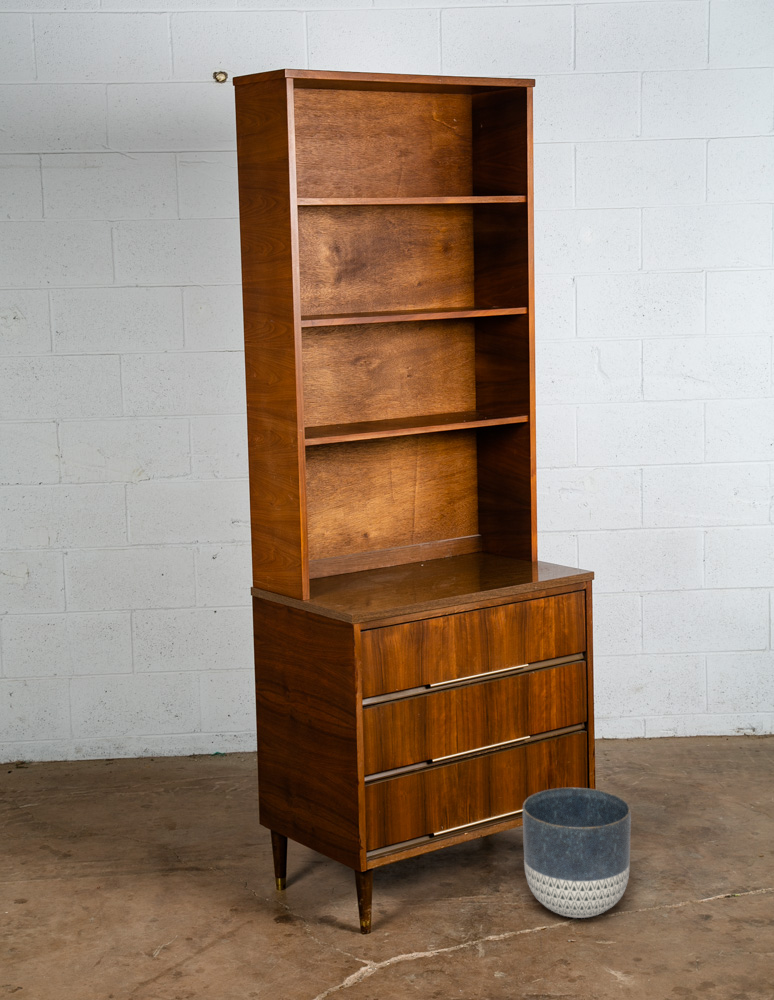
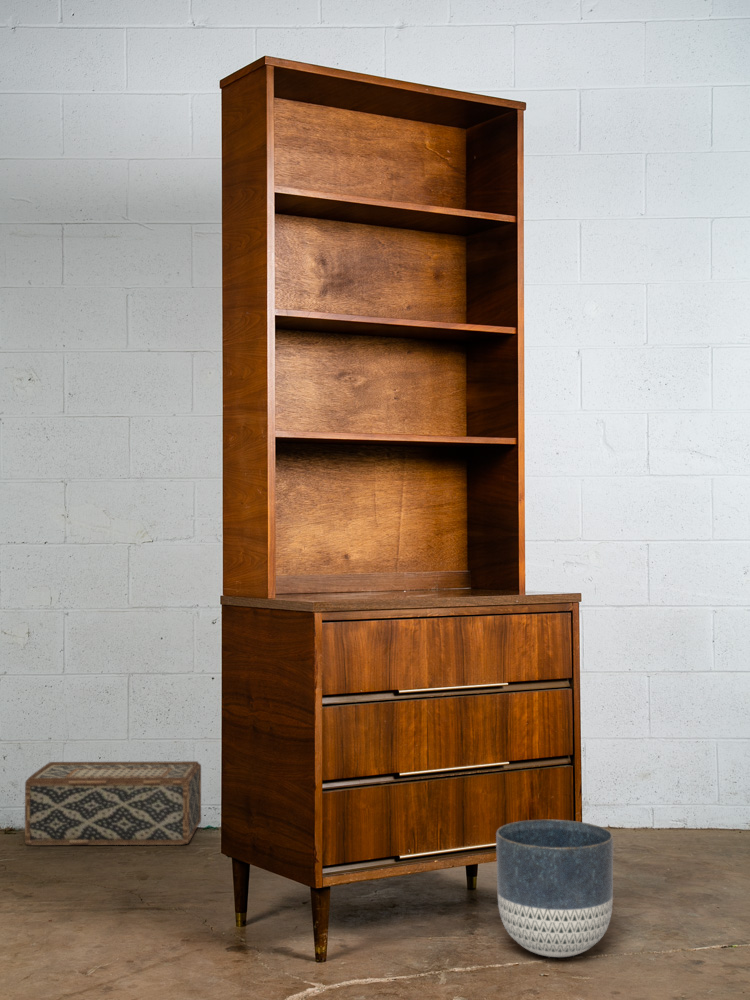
woven basket: none [53,706,220,799] -> present [25,761,201,845]

